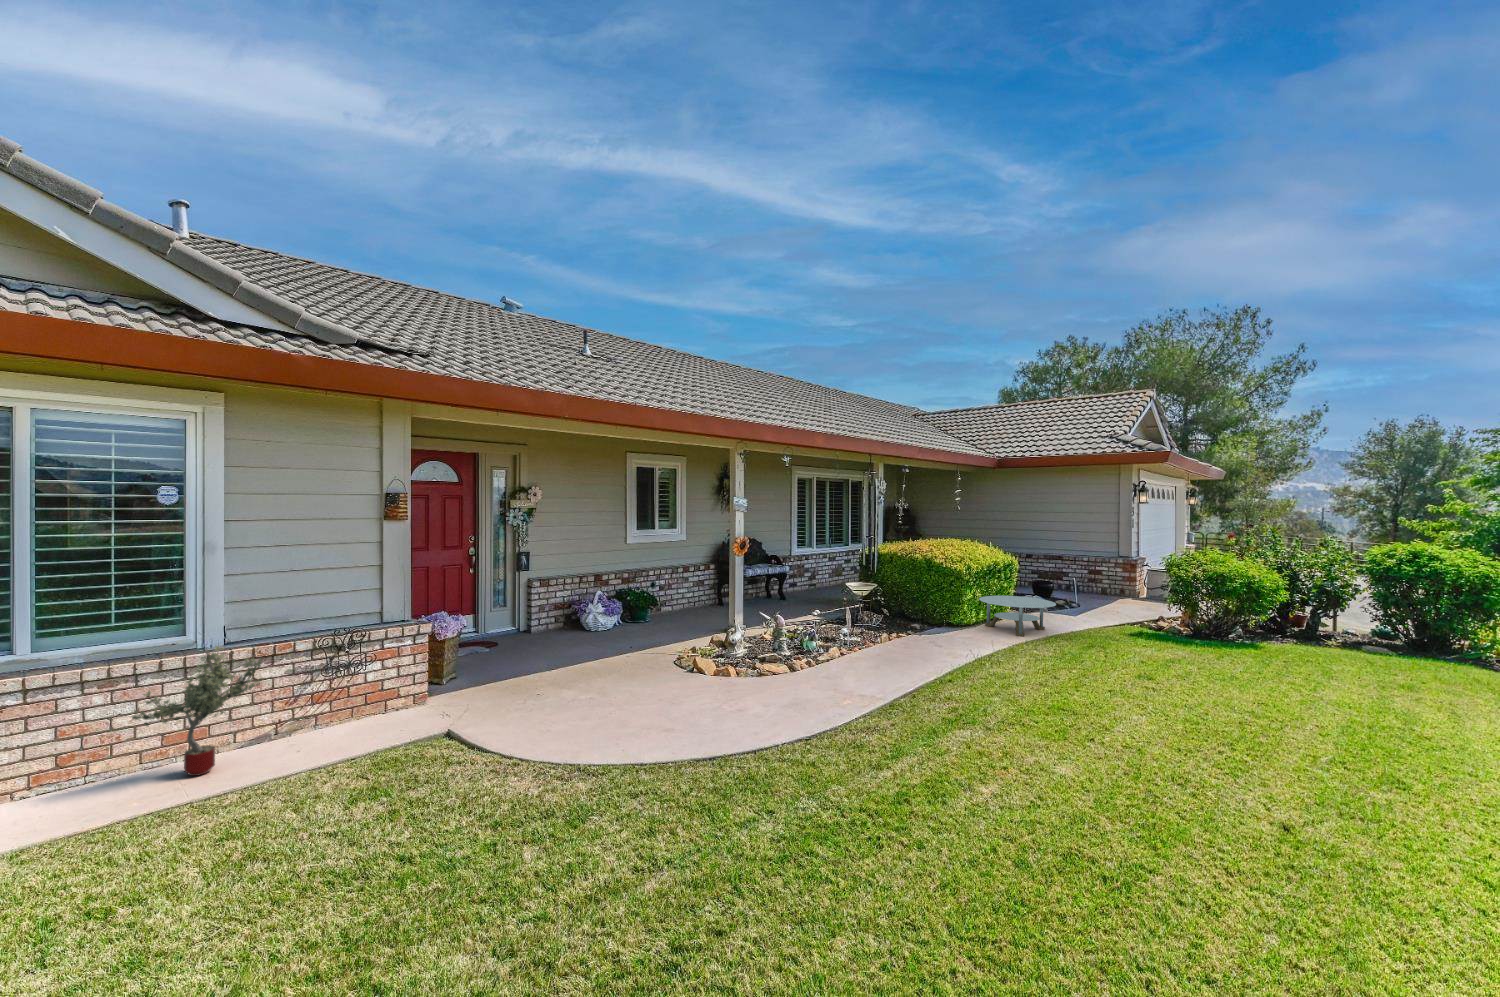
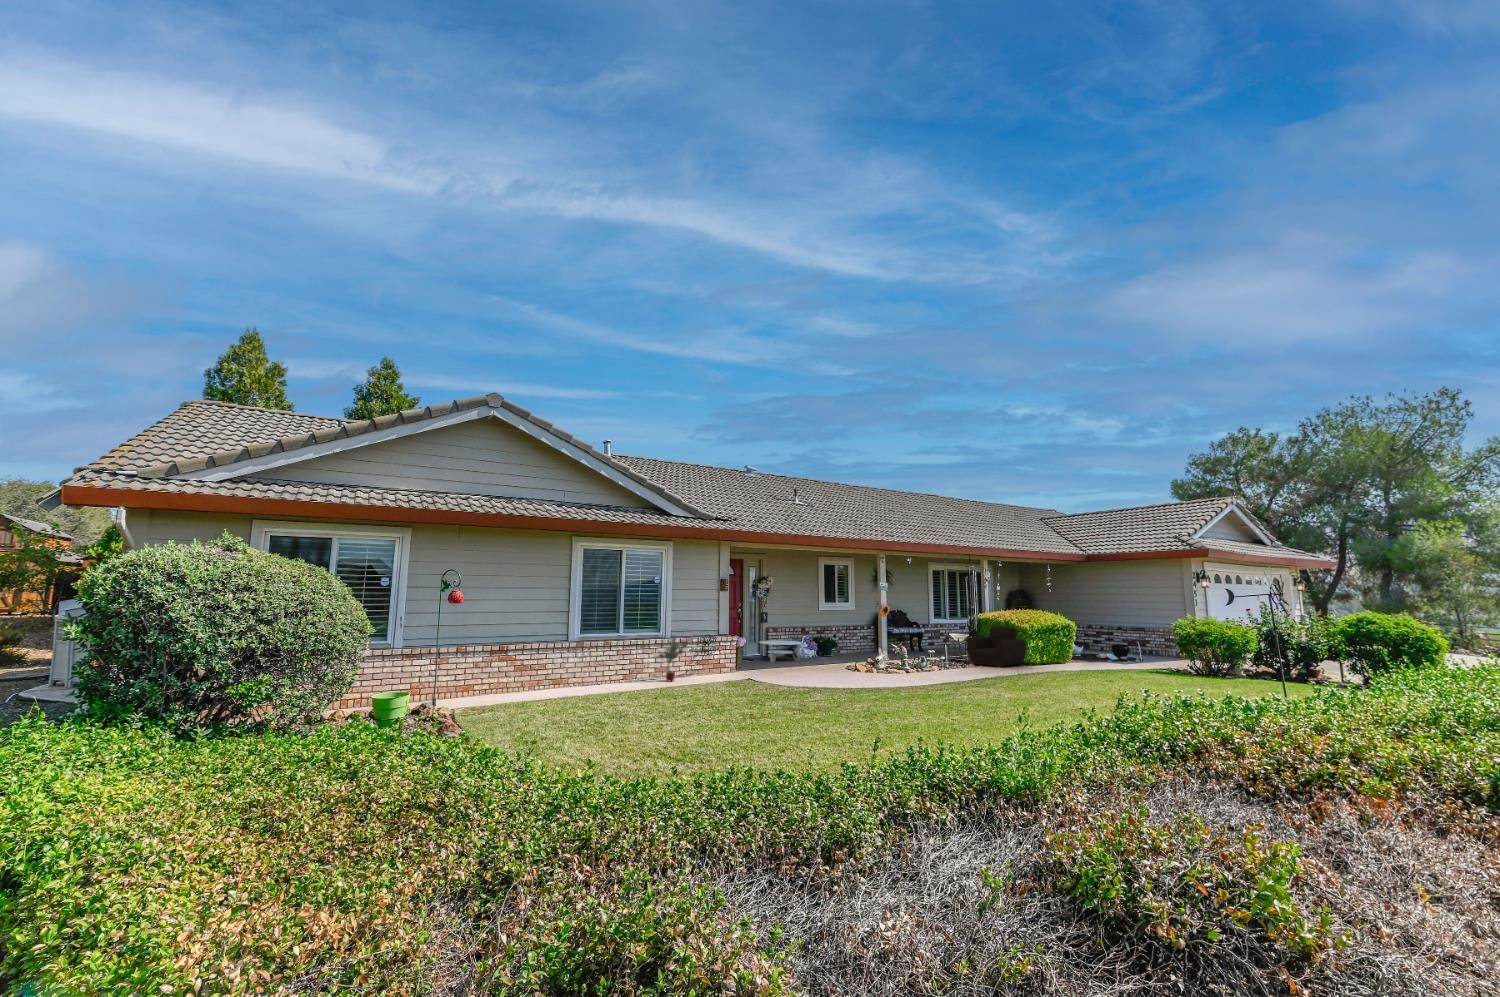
armchair: none [867,567,957,638] -> present [966,626,1026,667]
round table: present [979,596,1056,637] -> present [759,640,802,662]

